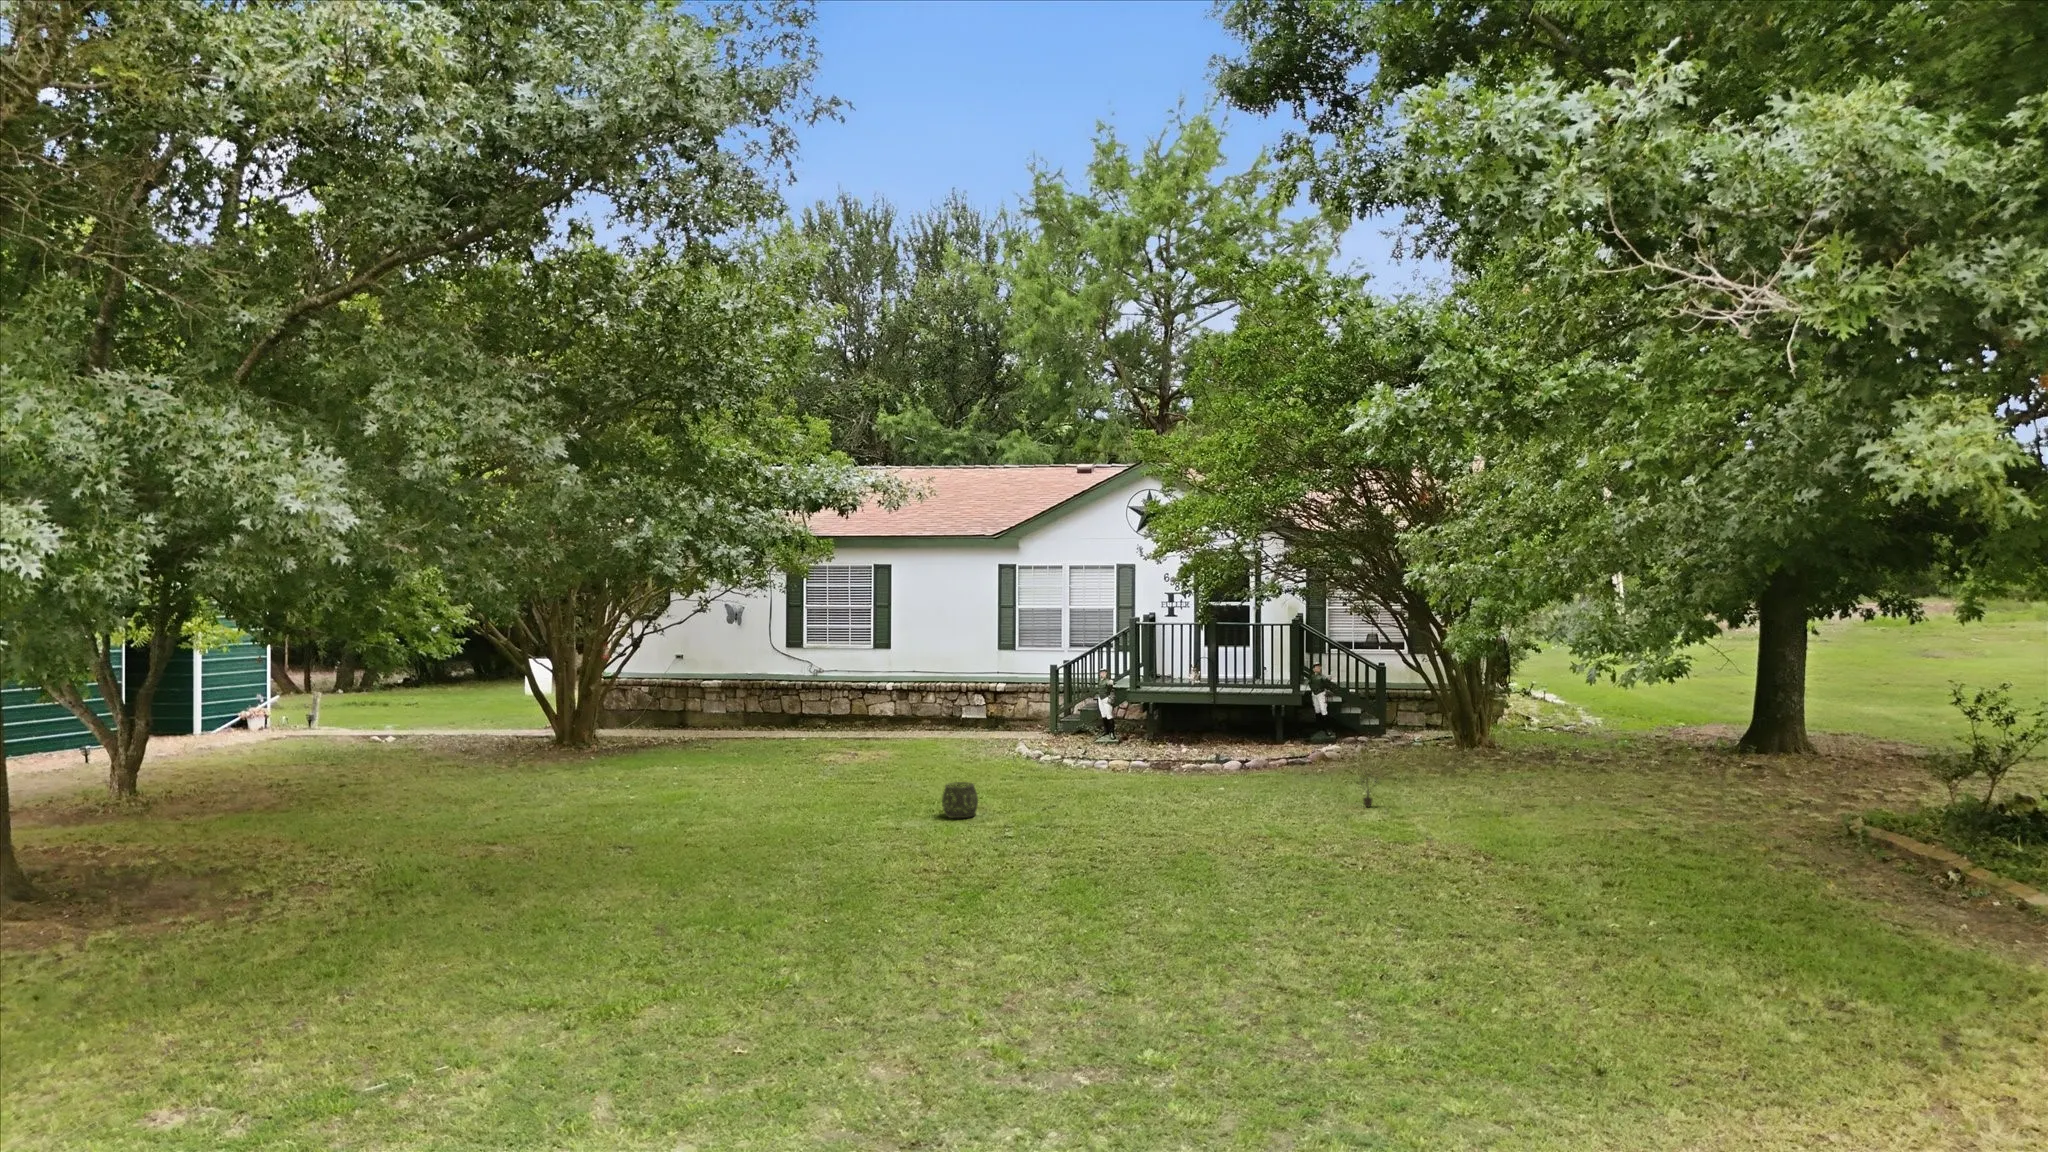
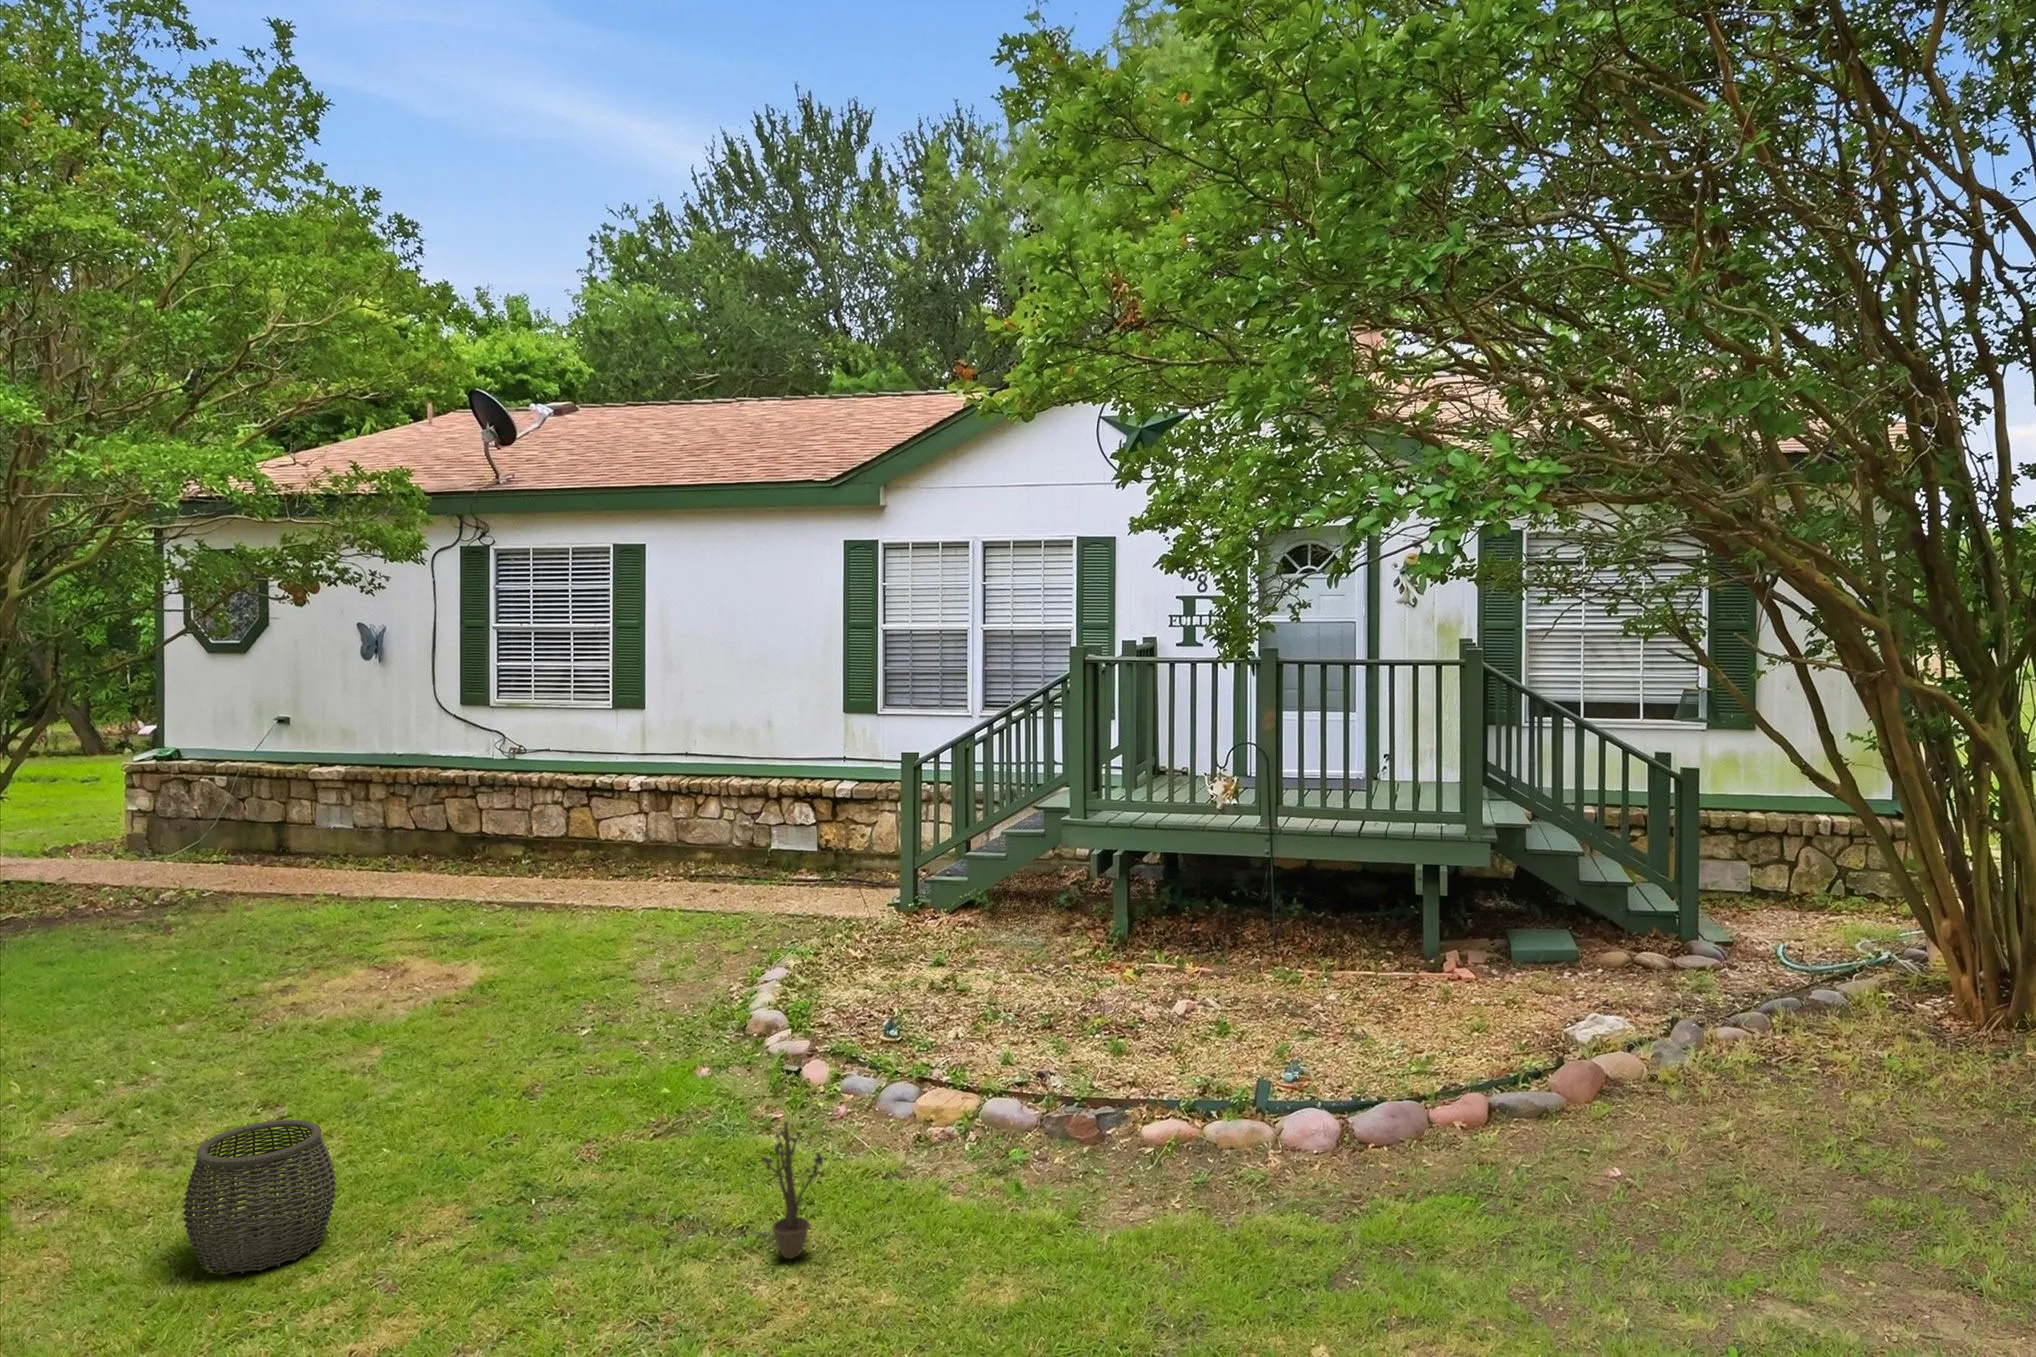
decorative plant: present [1361,778,1378,807] -> present [754,1122,824,1259]

